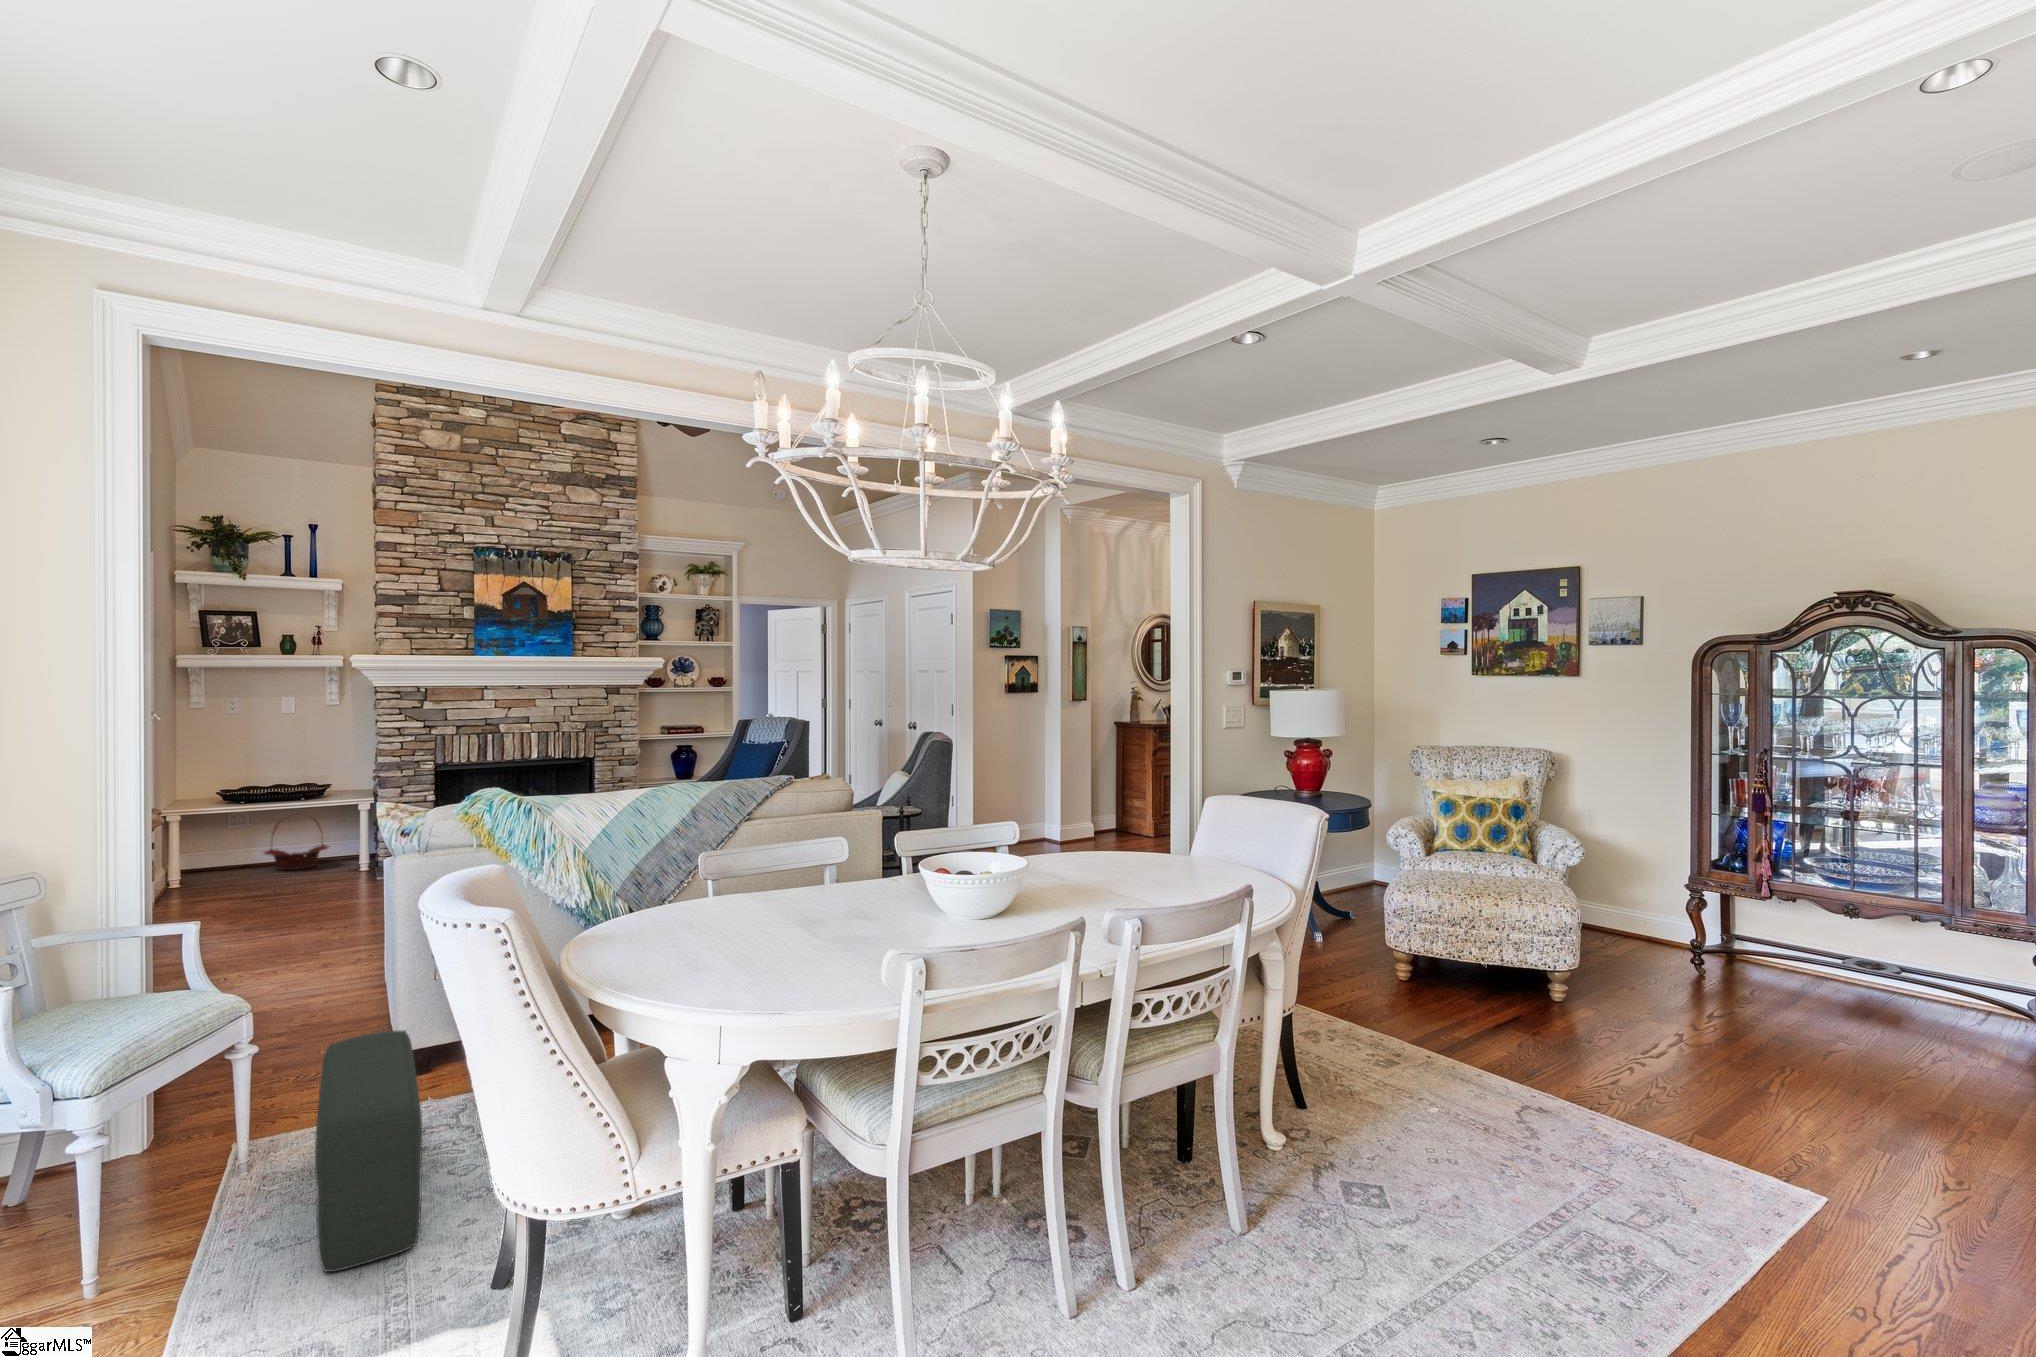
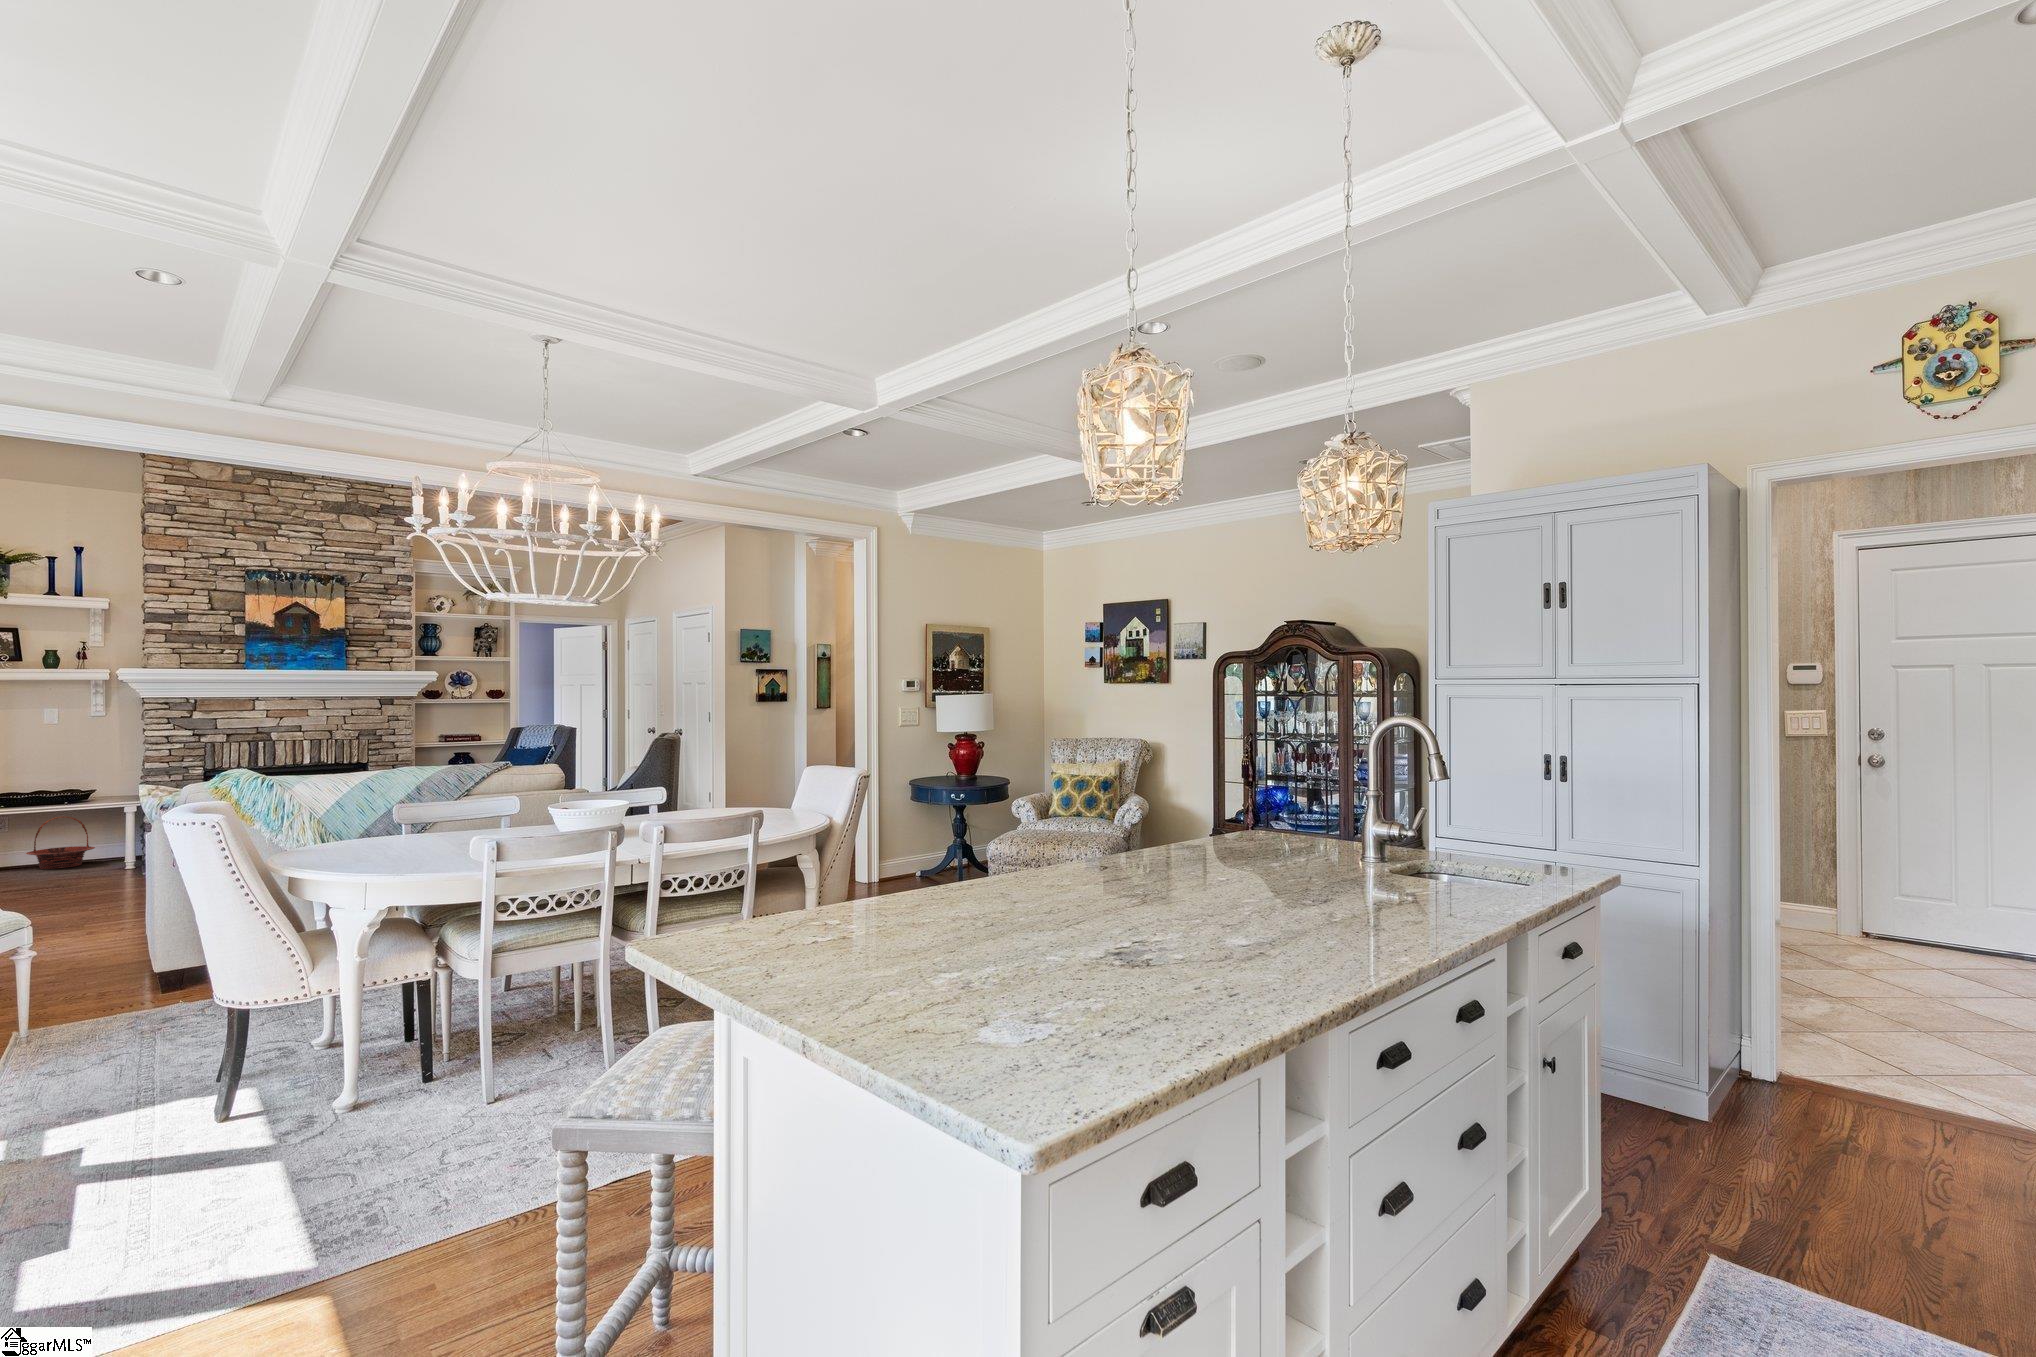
pouf: present [315,1030,422,1272] -> none [84,935,164,1074]

